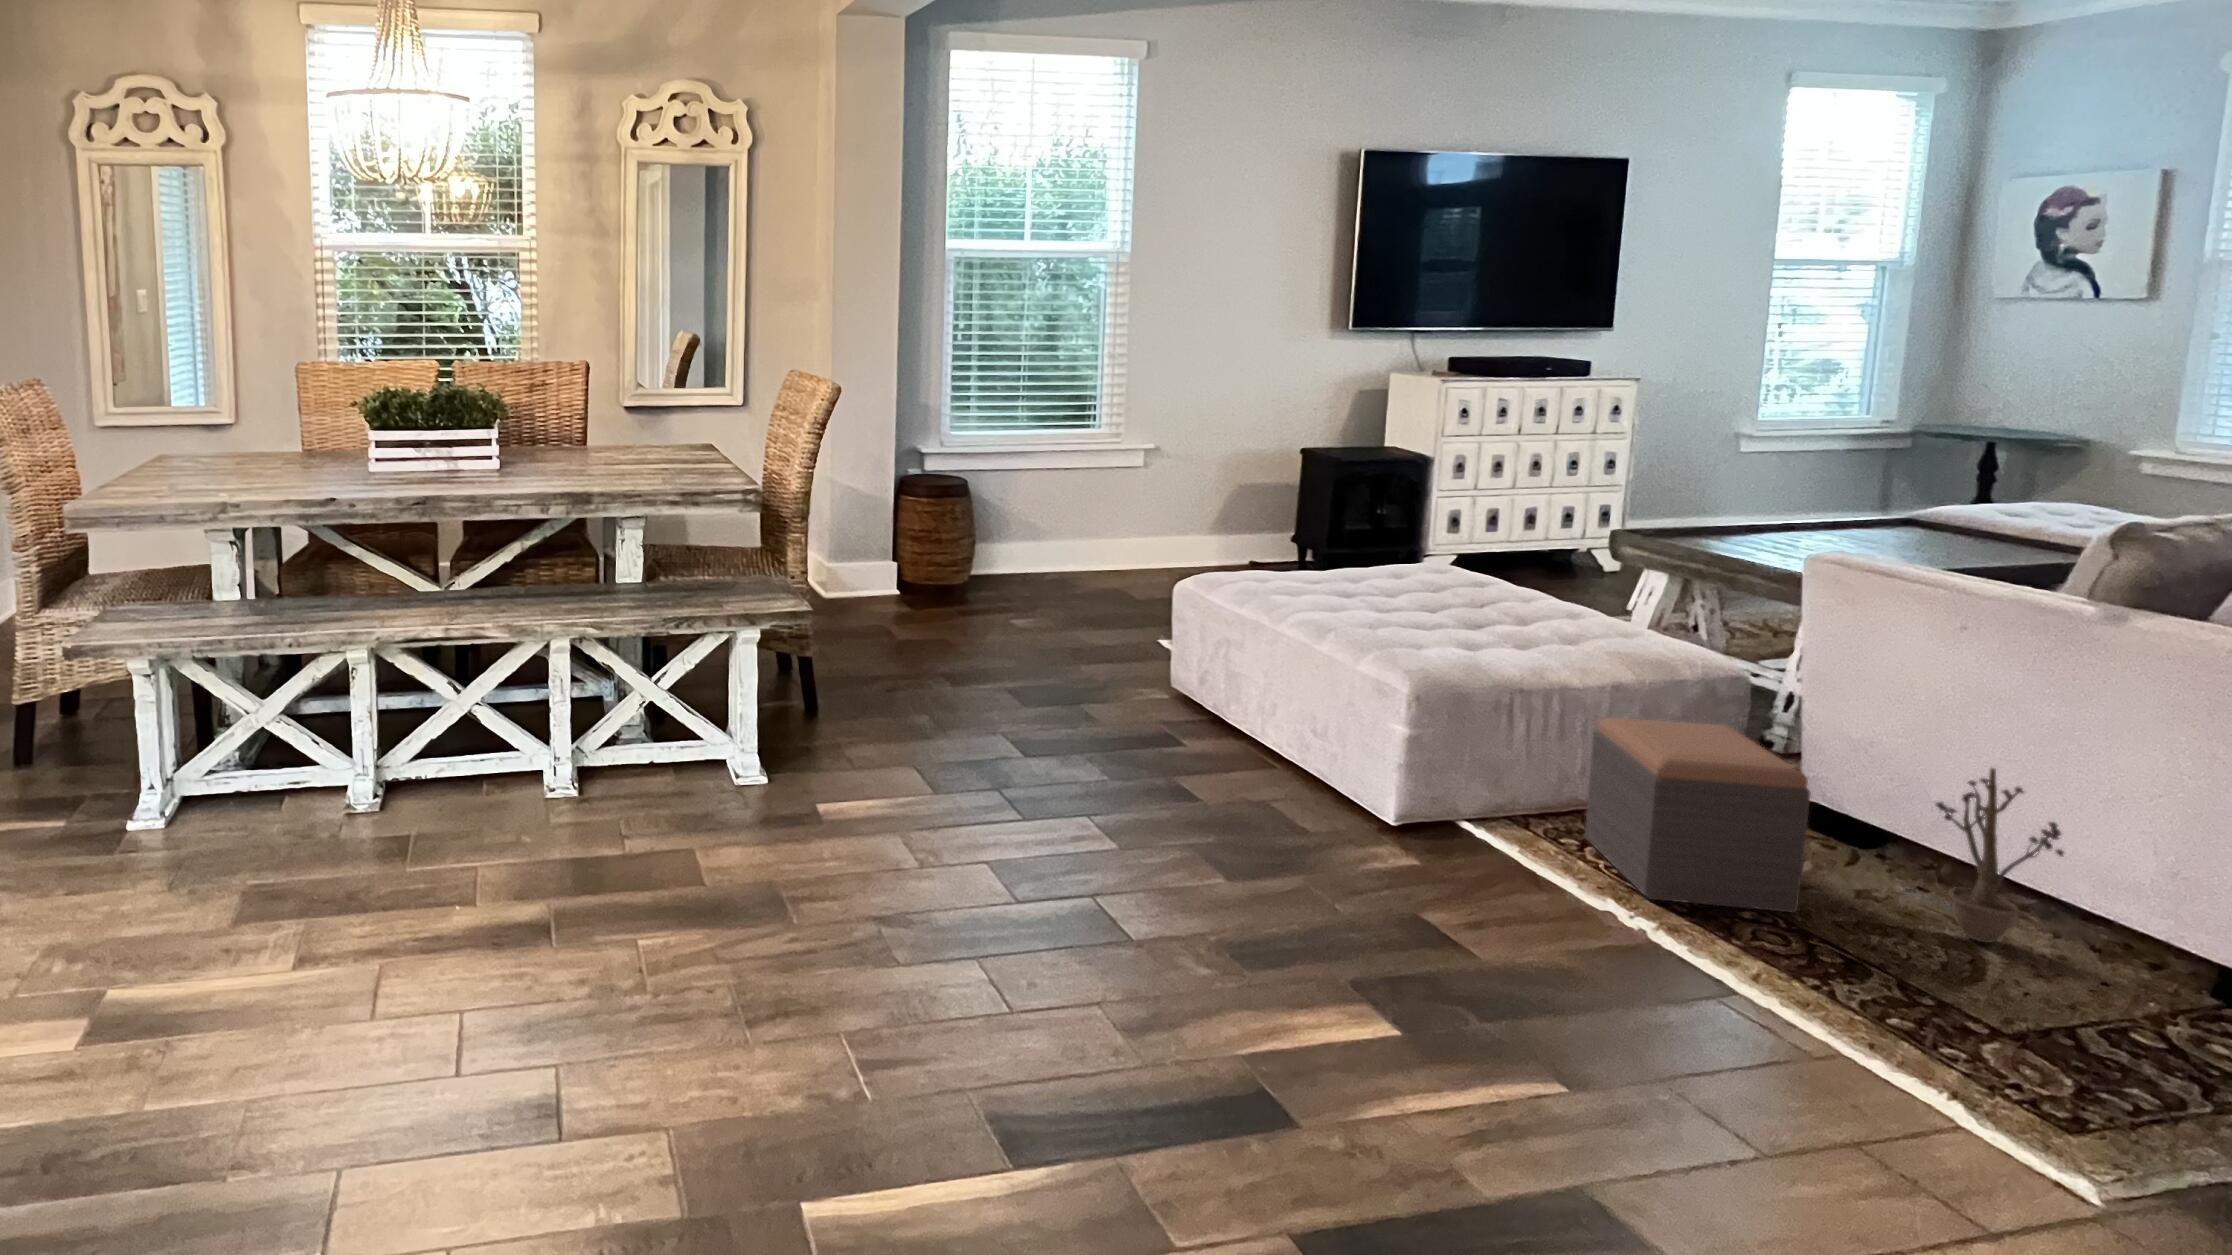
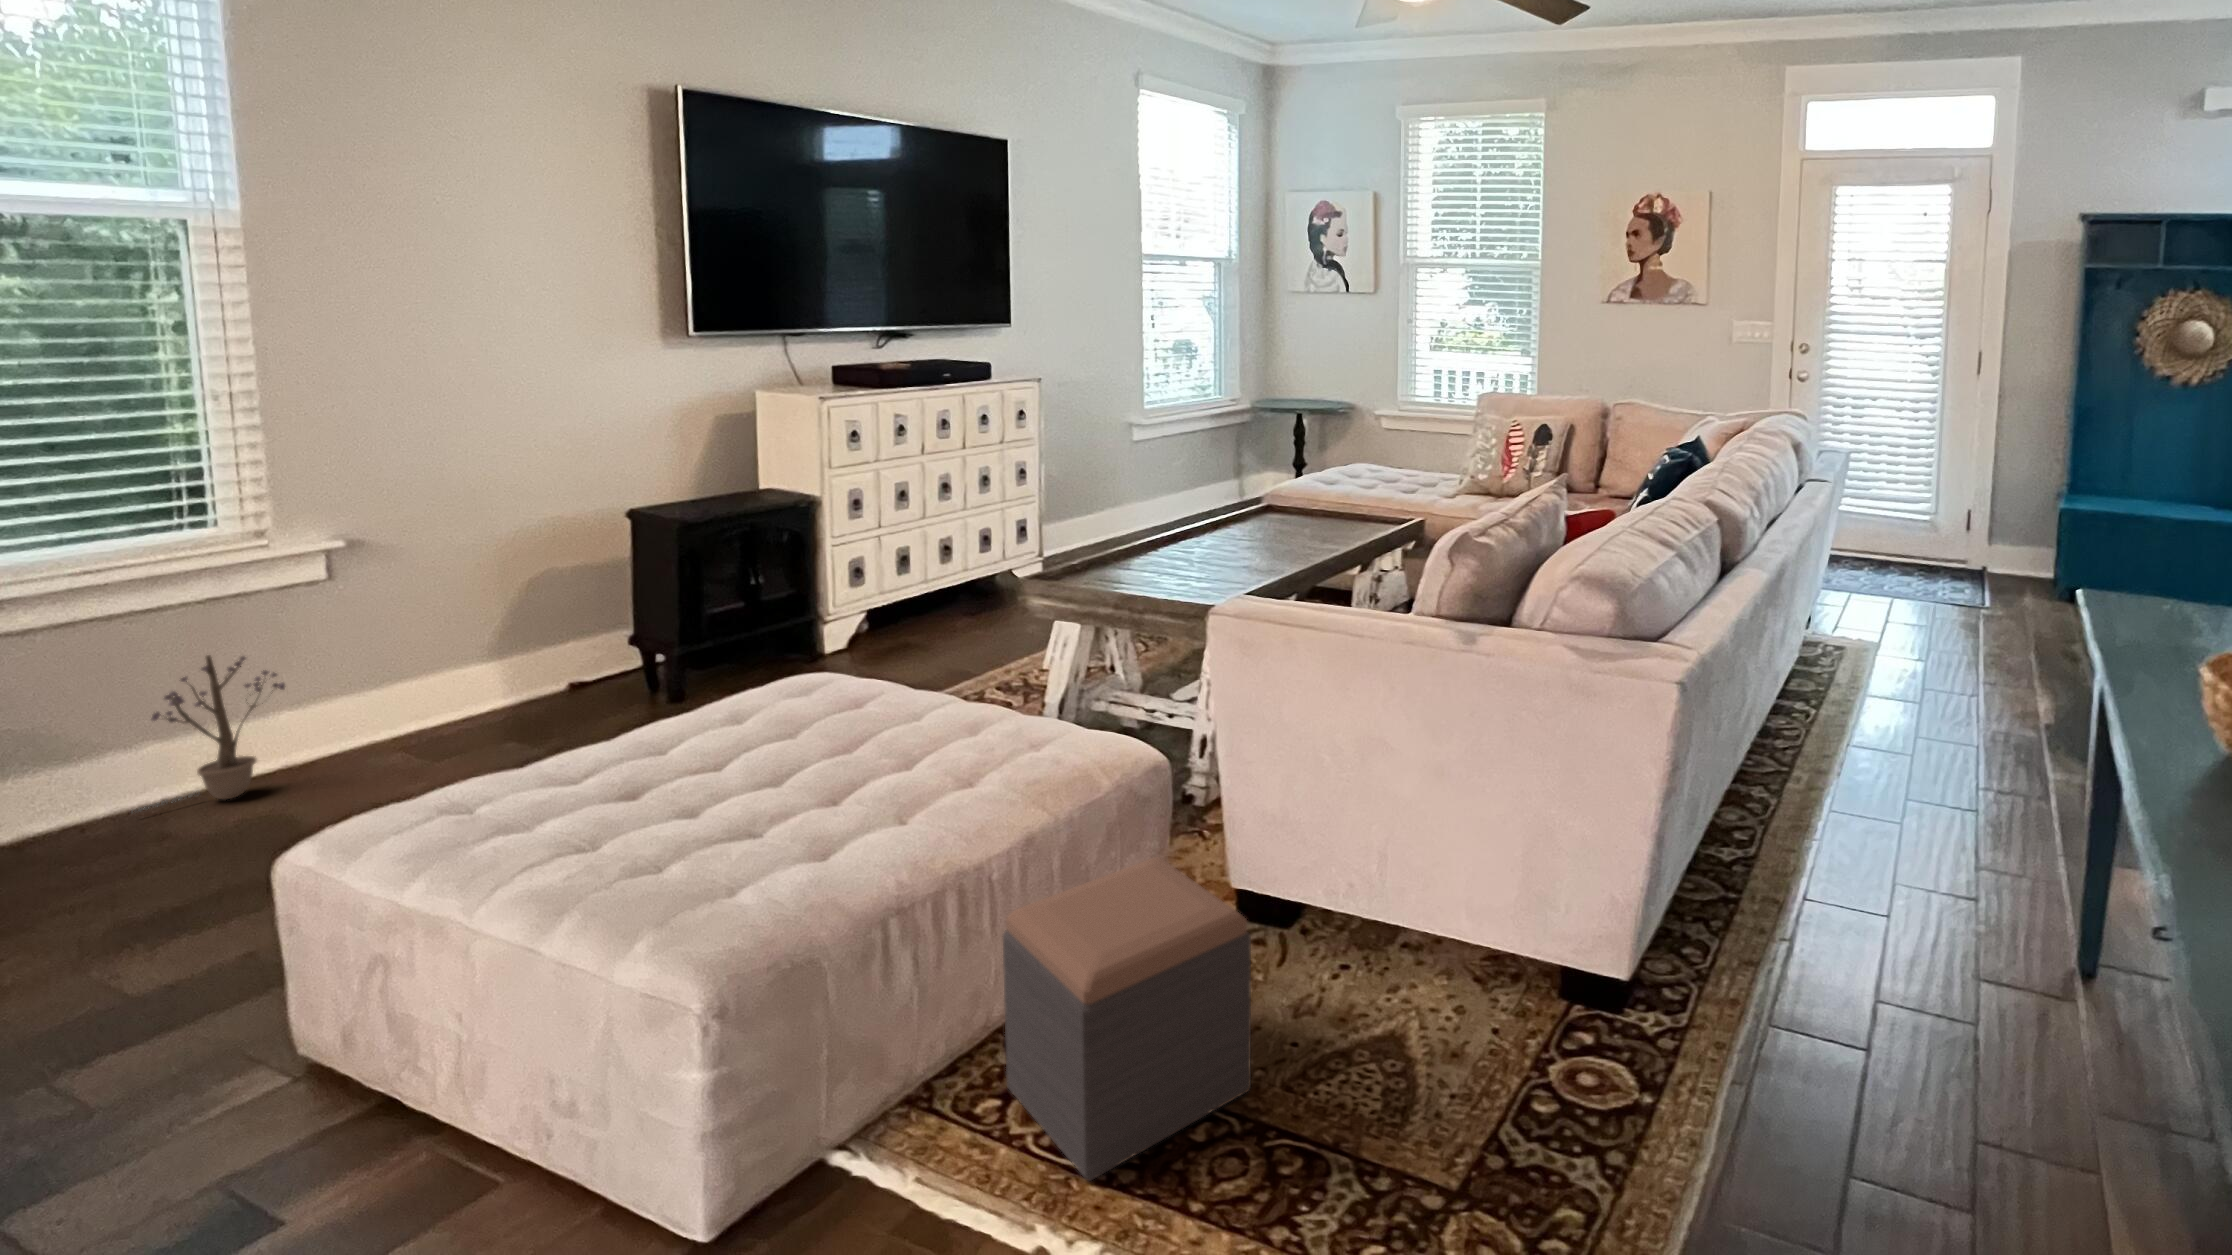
decorative plant: present [1908,768,2064,943] -> present [139,655,285,811]

